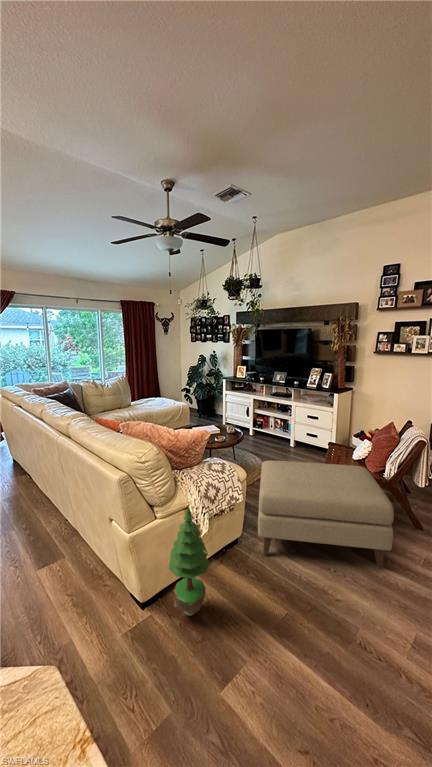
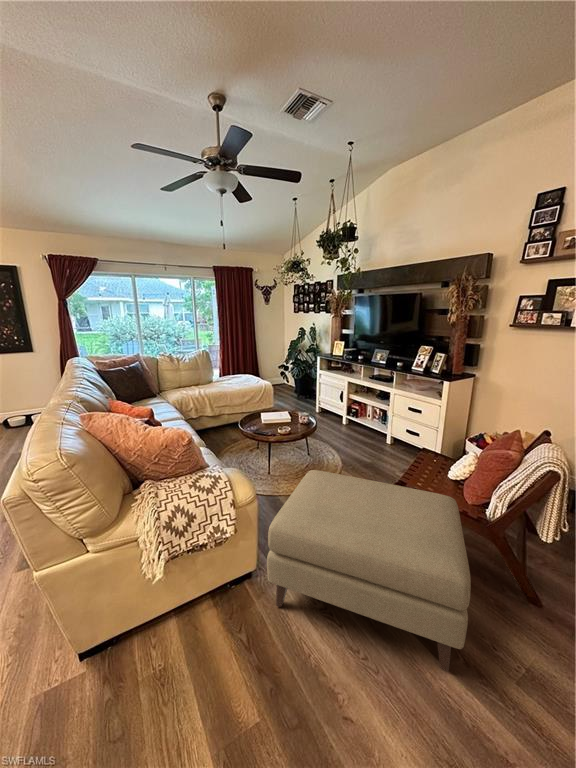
potted tree: present [169,509,210,616] -> none [88,549,155,693]

